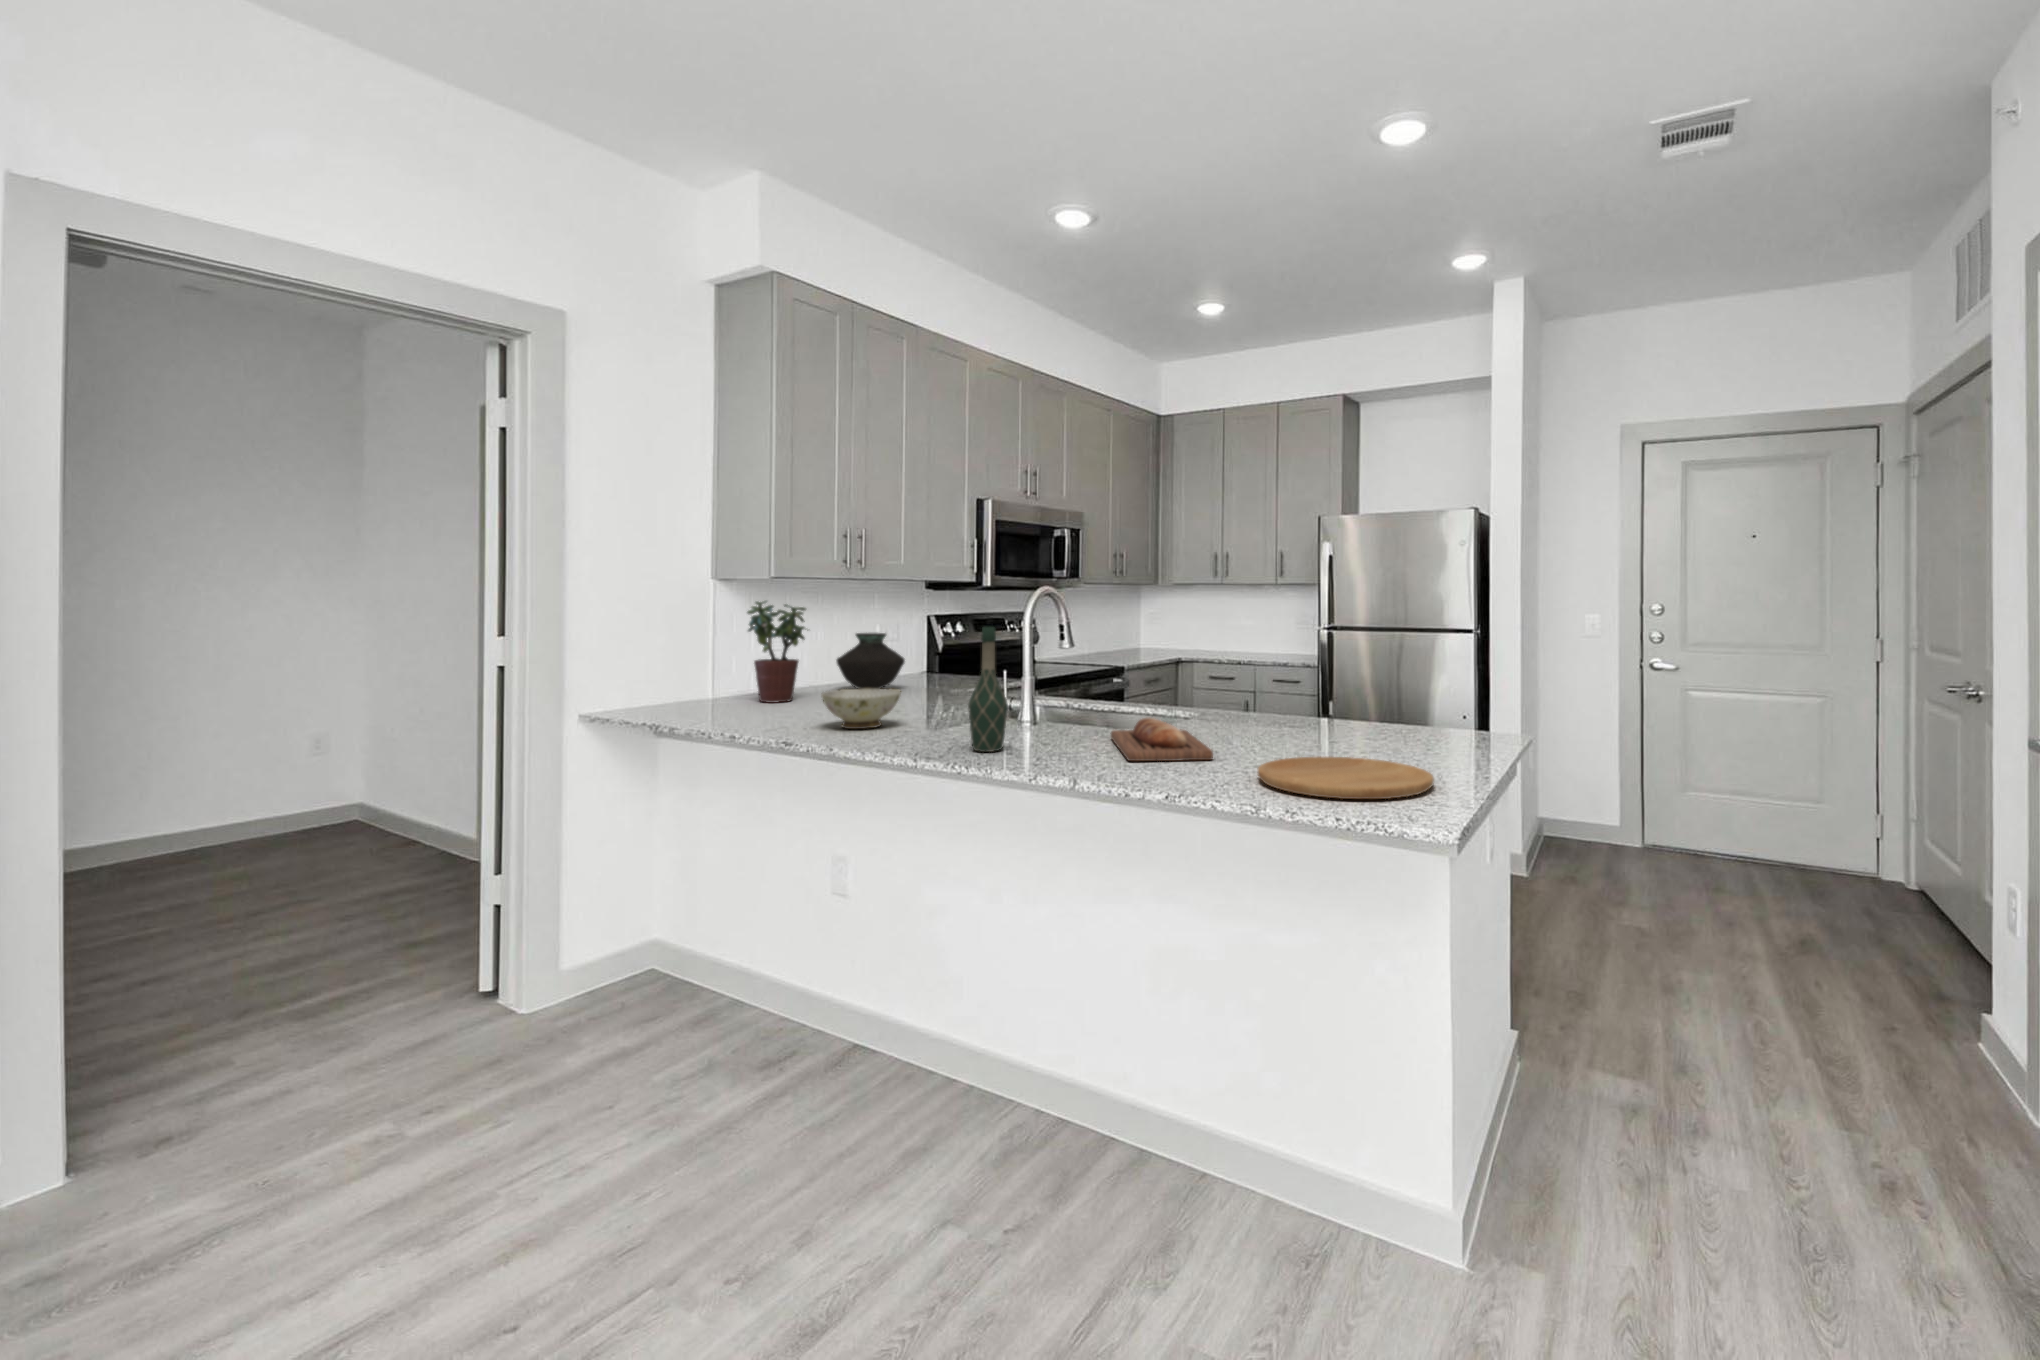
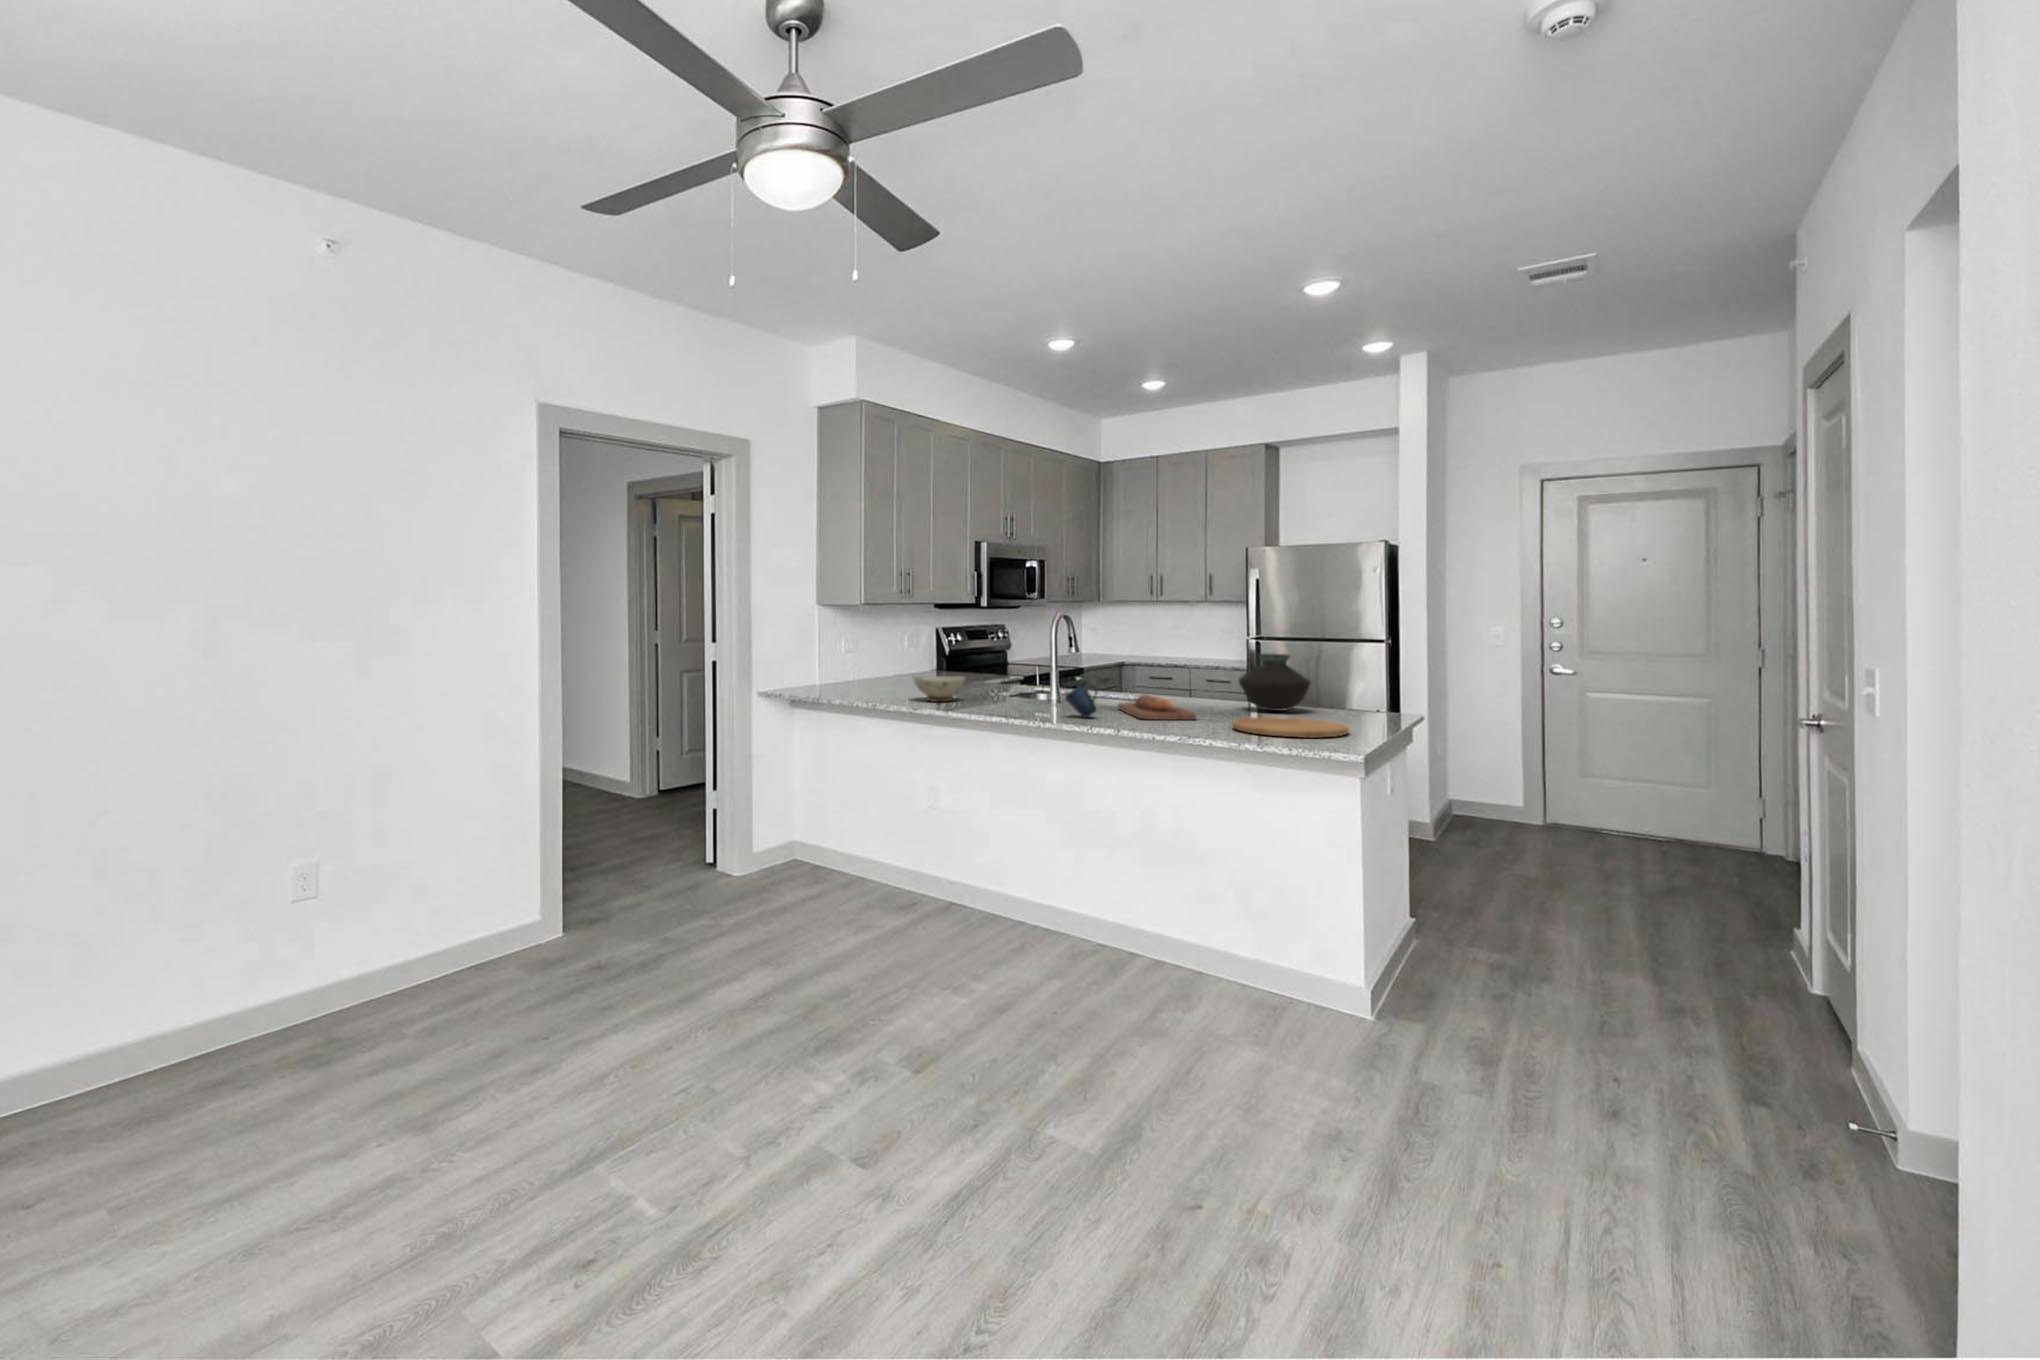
potted plant: present [747,601,806,703] -> none [836,615,878,687]
wine bottle: present [968,627,1008,752] -> none [1028,633,1054,714]
vase: present [837,633,905,689] -> present [1239,654,1311,711]
mug: none [1016,707,1065,760] -> present [1065,684,1097,718]

